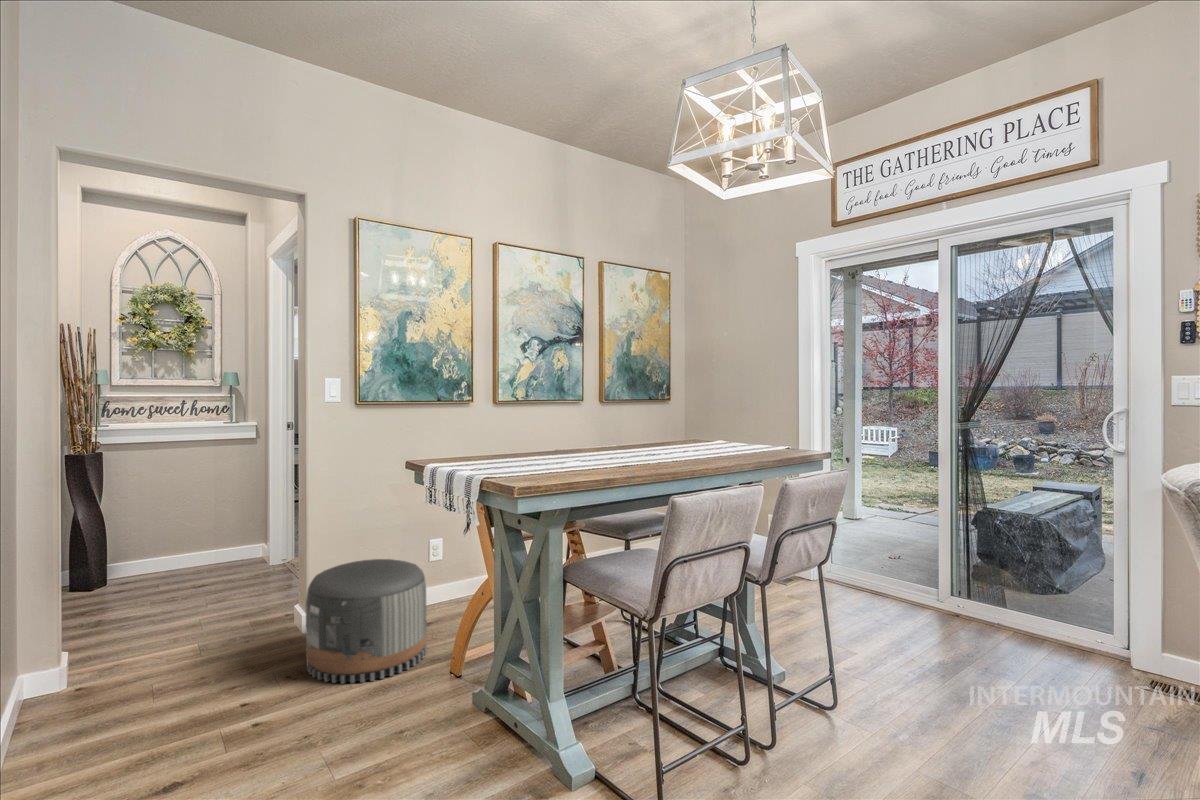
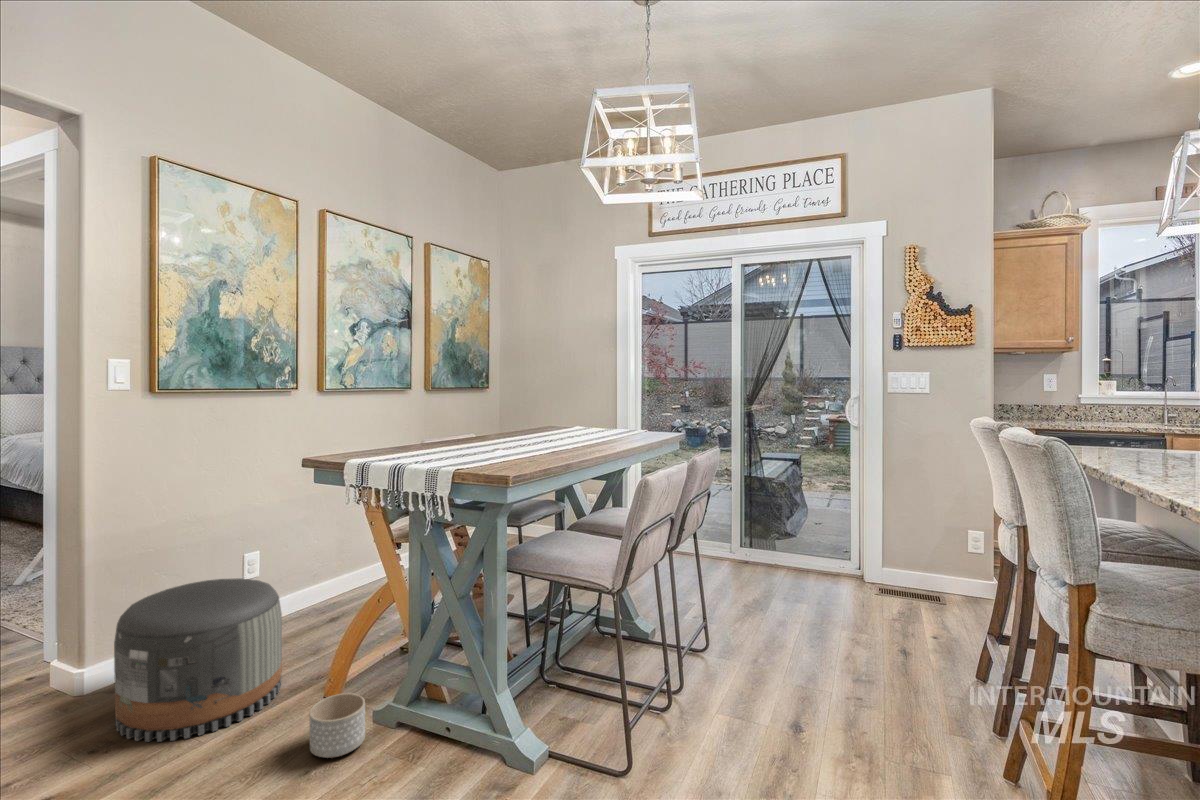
planter: none [412,672,458,726] -> present [310,693,365,758]

